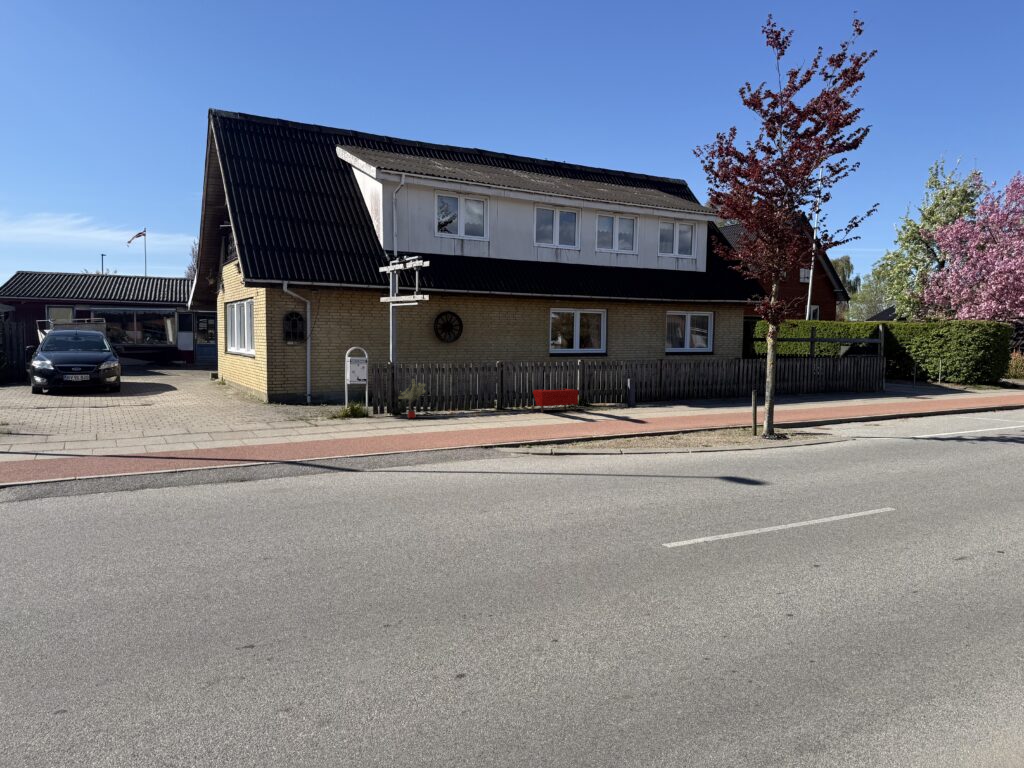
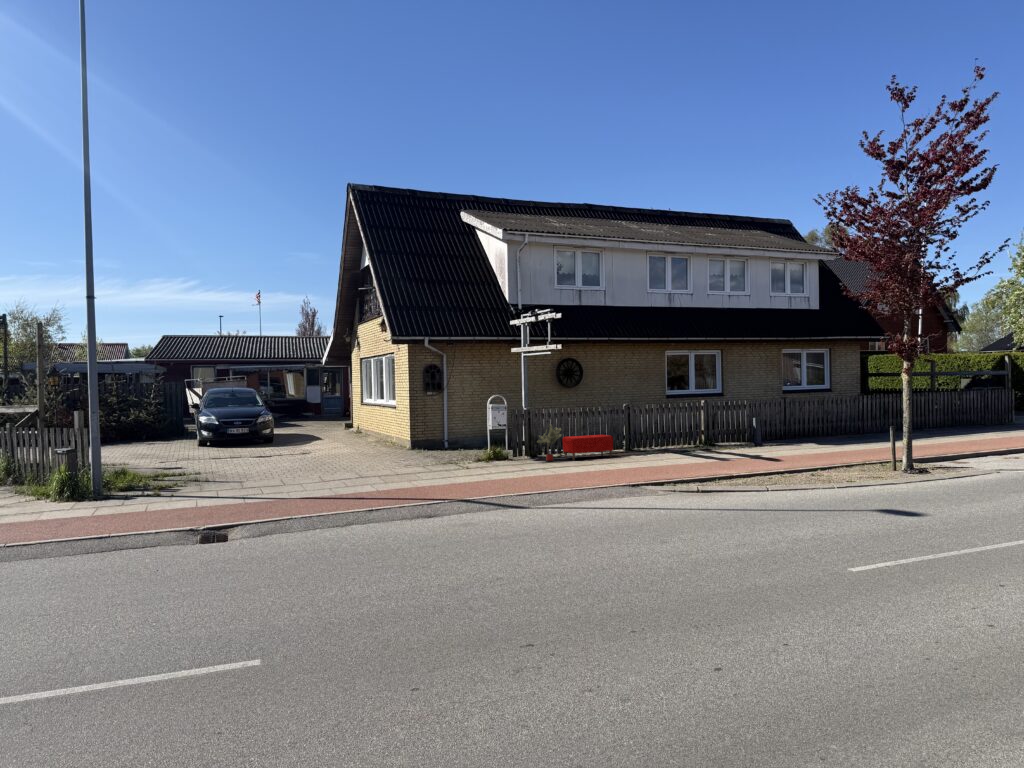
bench: present [531,389,578,413] -> present [563,435,613,460]

